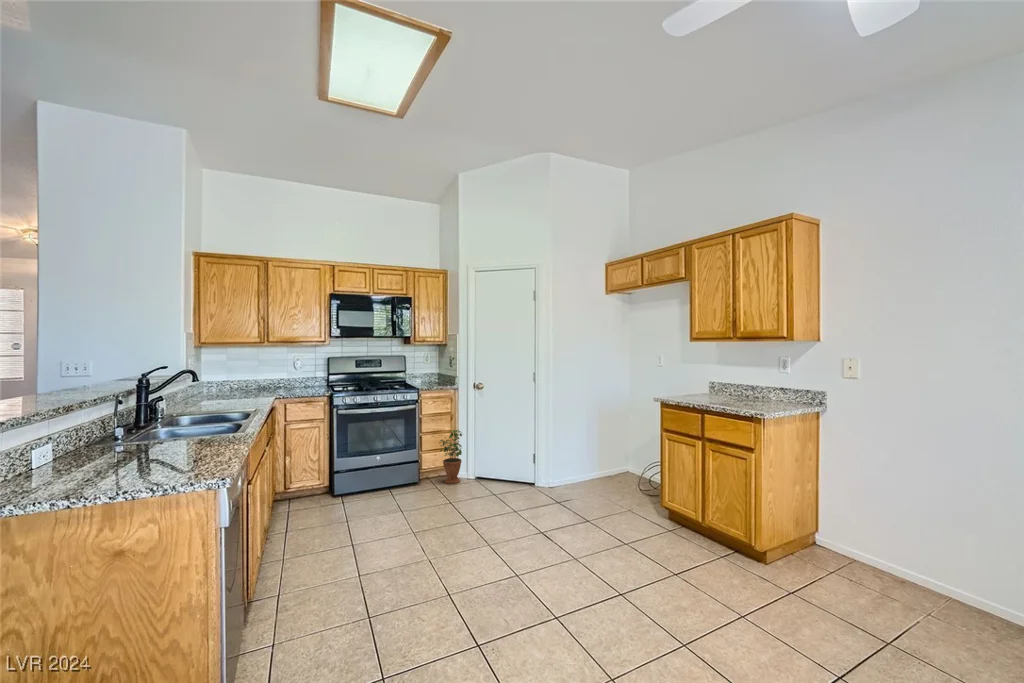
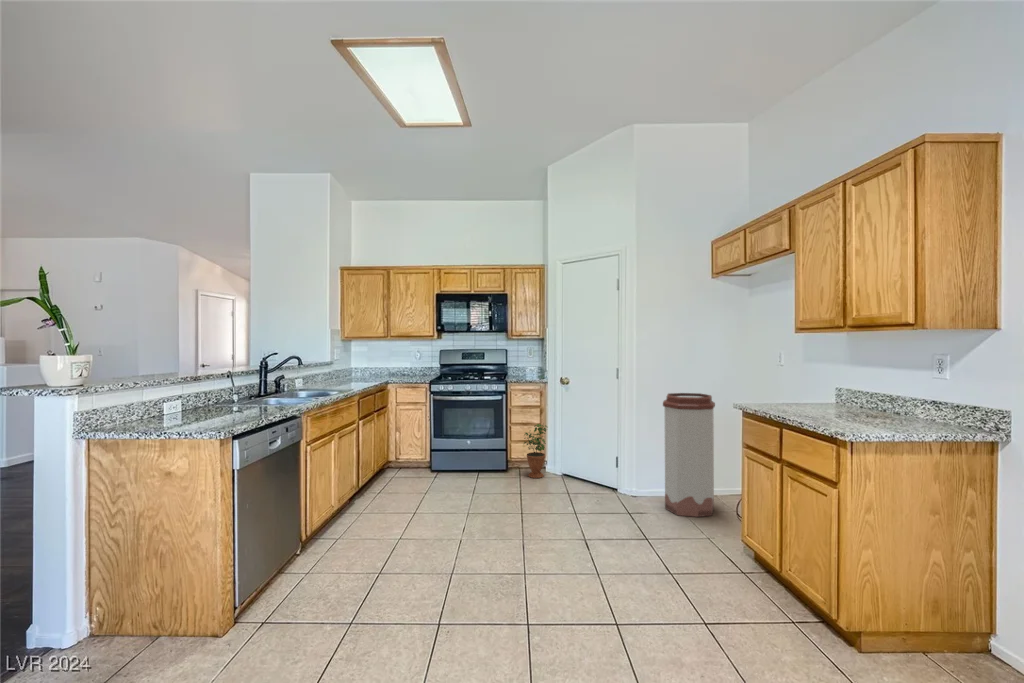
trash can: none [577,391,620,496] -> present [663,393,715,517]

